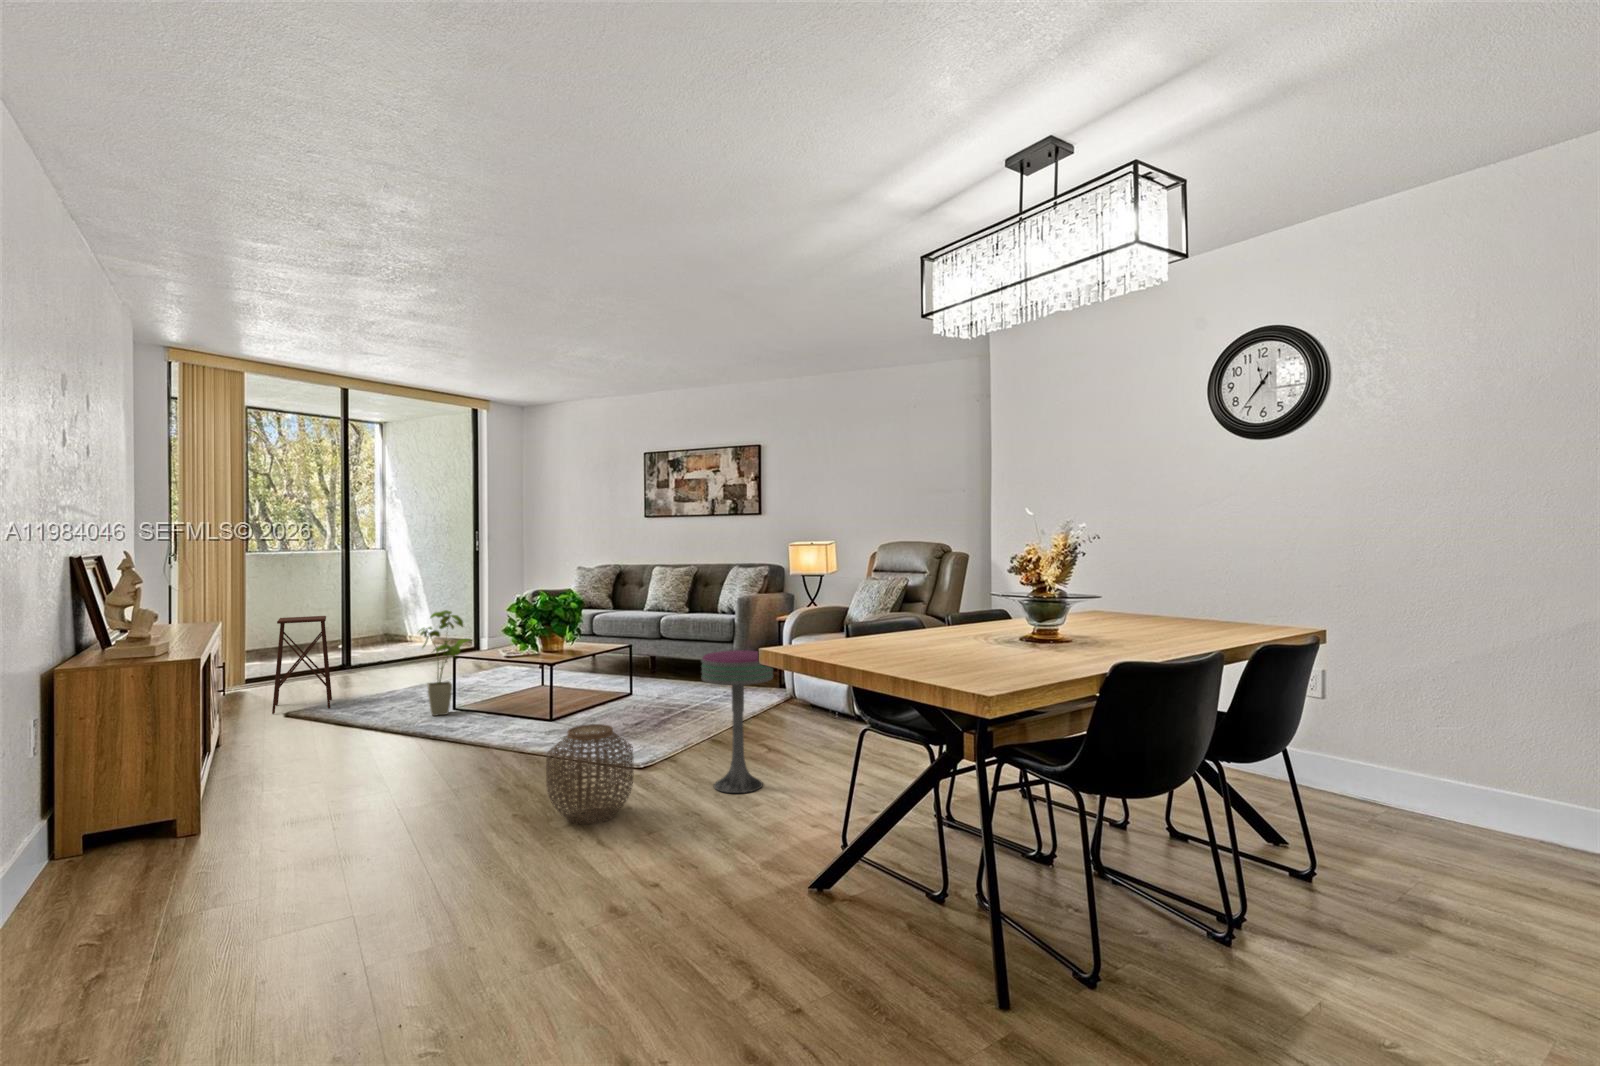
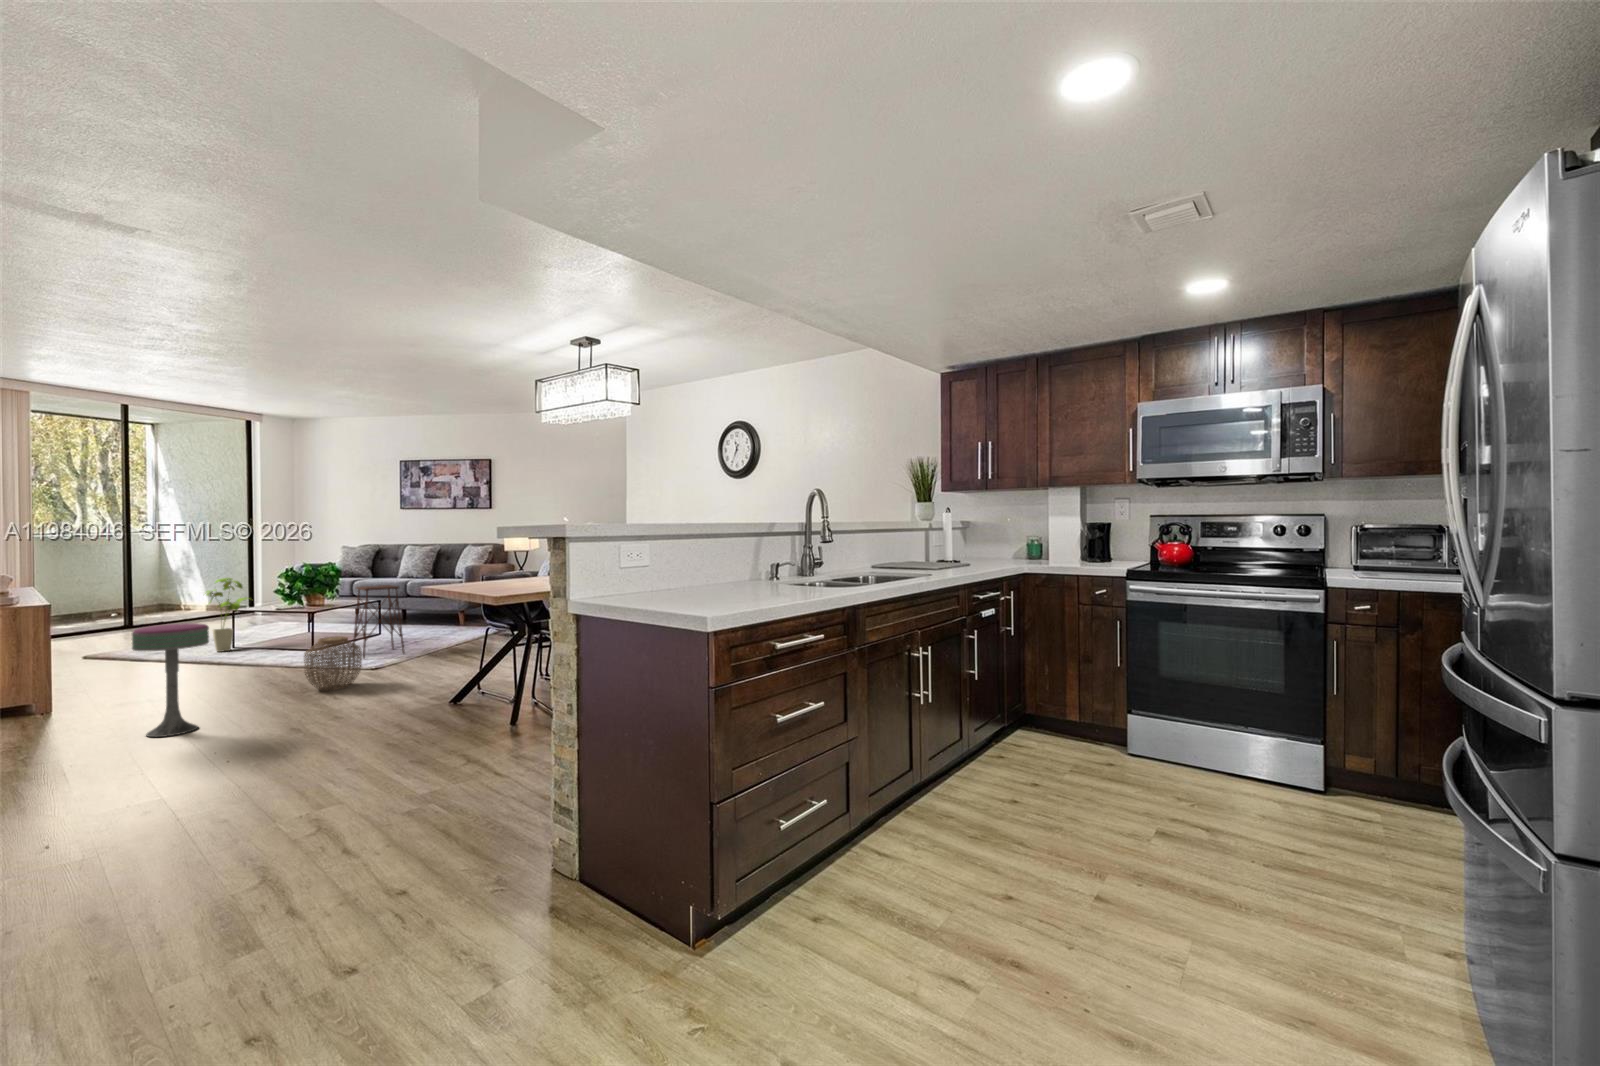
side table: present [272,616,332,714] -> present [353,585,405,658]
bar stool: present [701,650,773,793] -> present [132,623,209,737]

